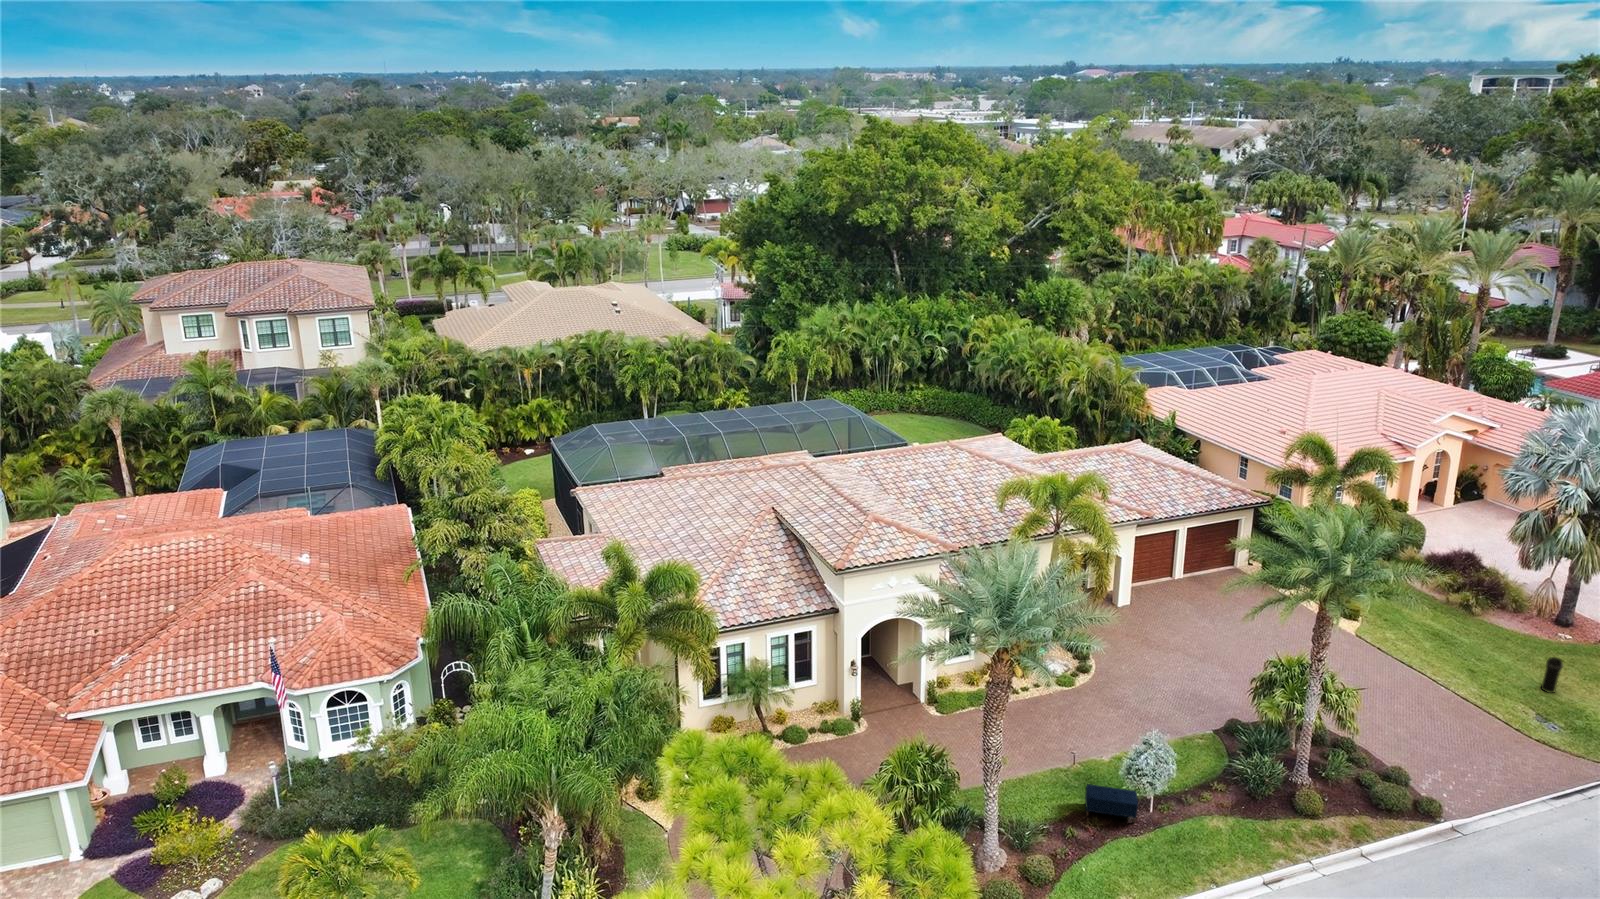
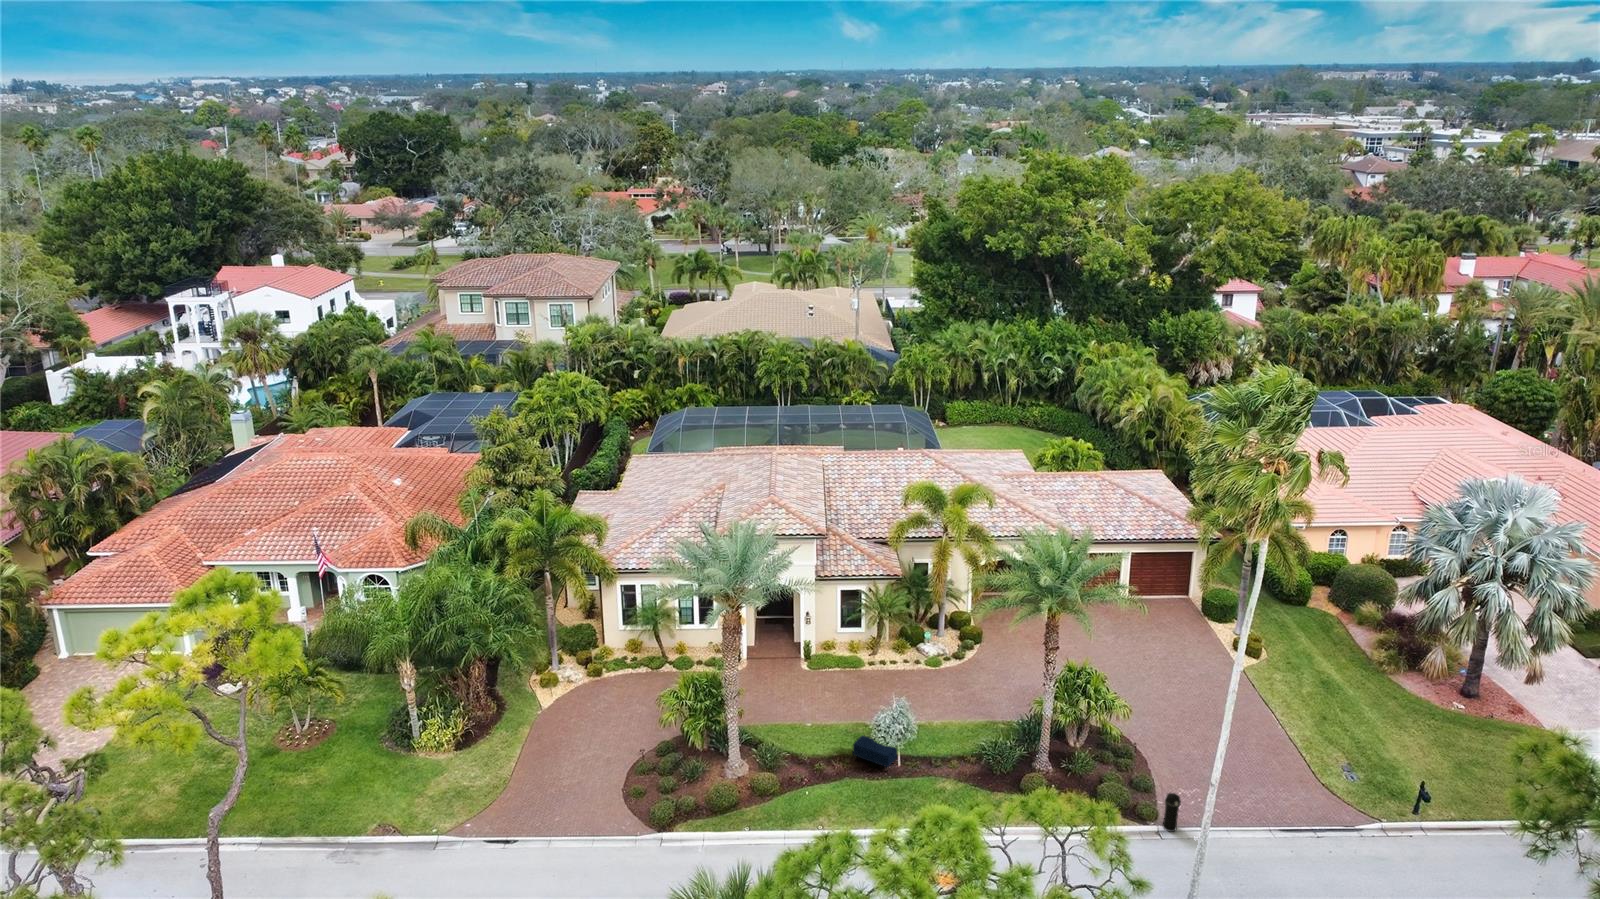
trash can: present [1541,657,1564,693] -> present [1163,793,1181,832]

